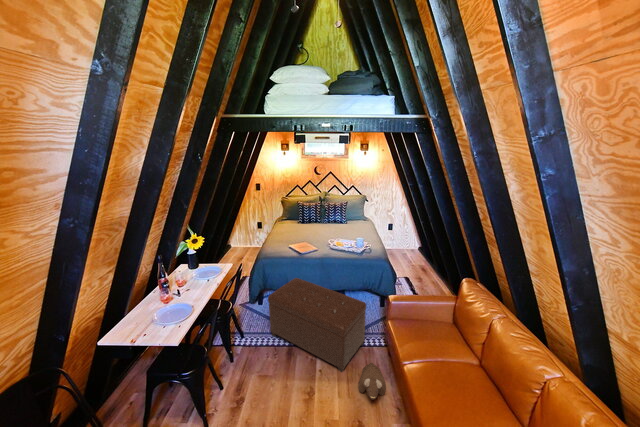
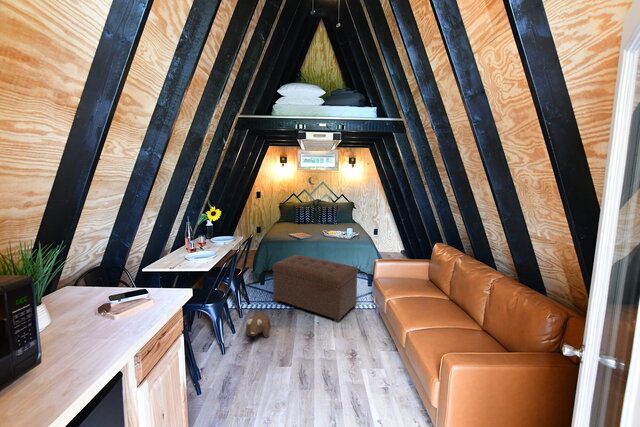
plush toy: present [359,363,386,400] -> present [246,312,270,337]

